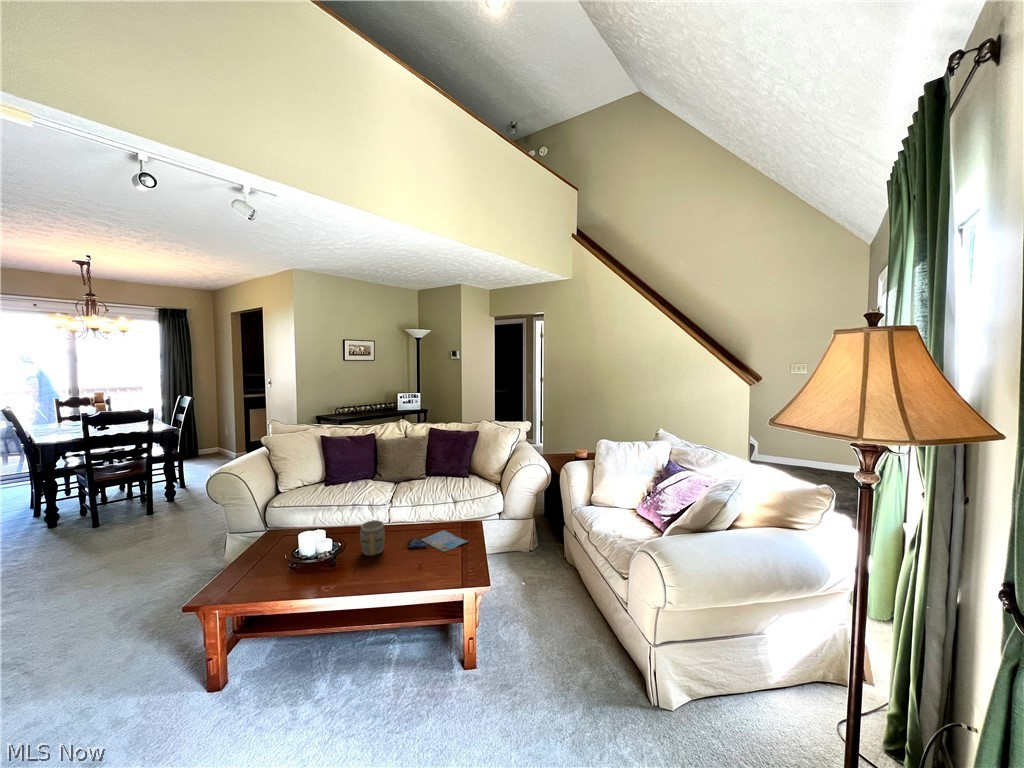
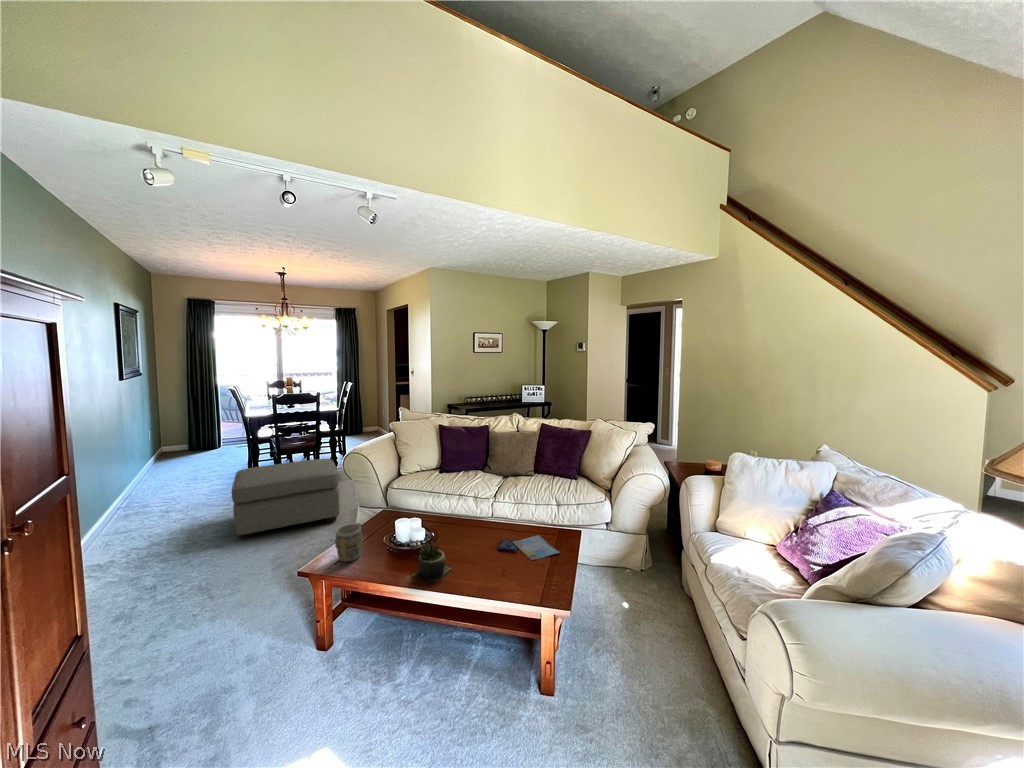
ottoman: none [37,485,197,597] -> present [232,459,340,539]
mug: present [360,520,385,556] -> present [335,523,362,562]
succulent plant: none [326,547,368,588] -> present [412,542,451,581]

